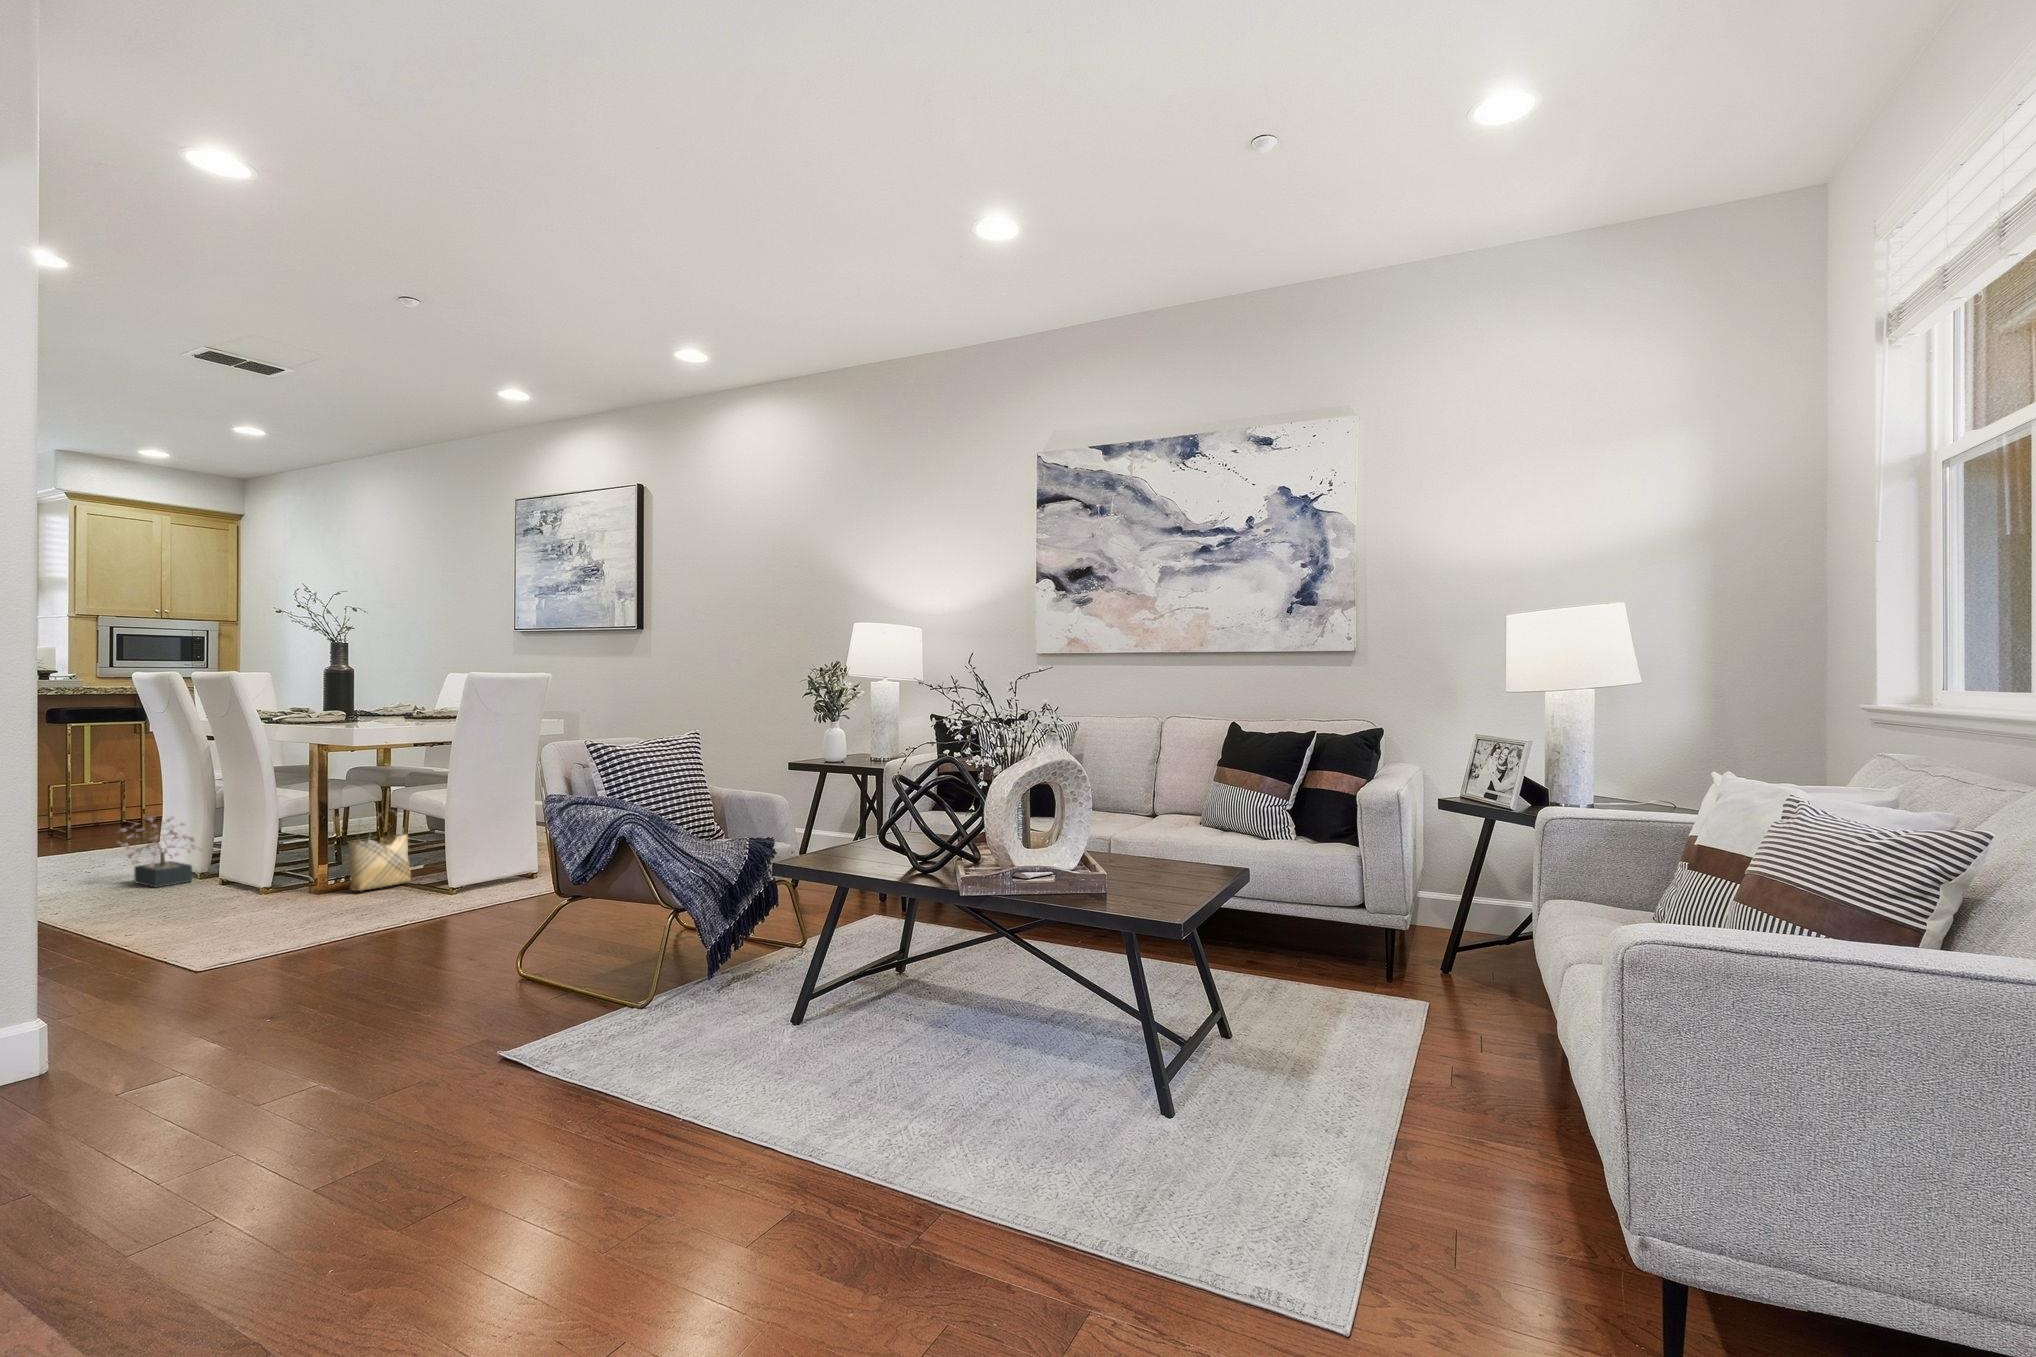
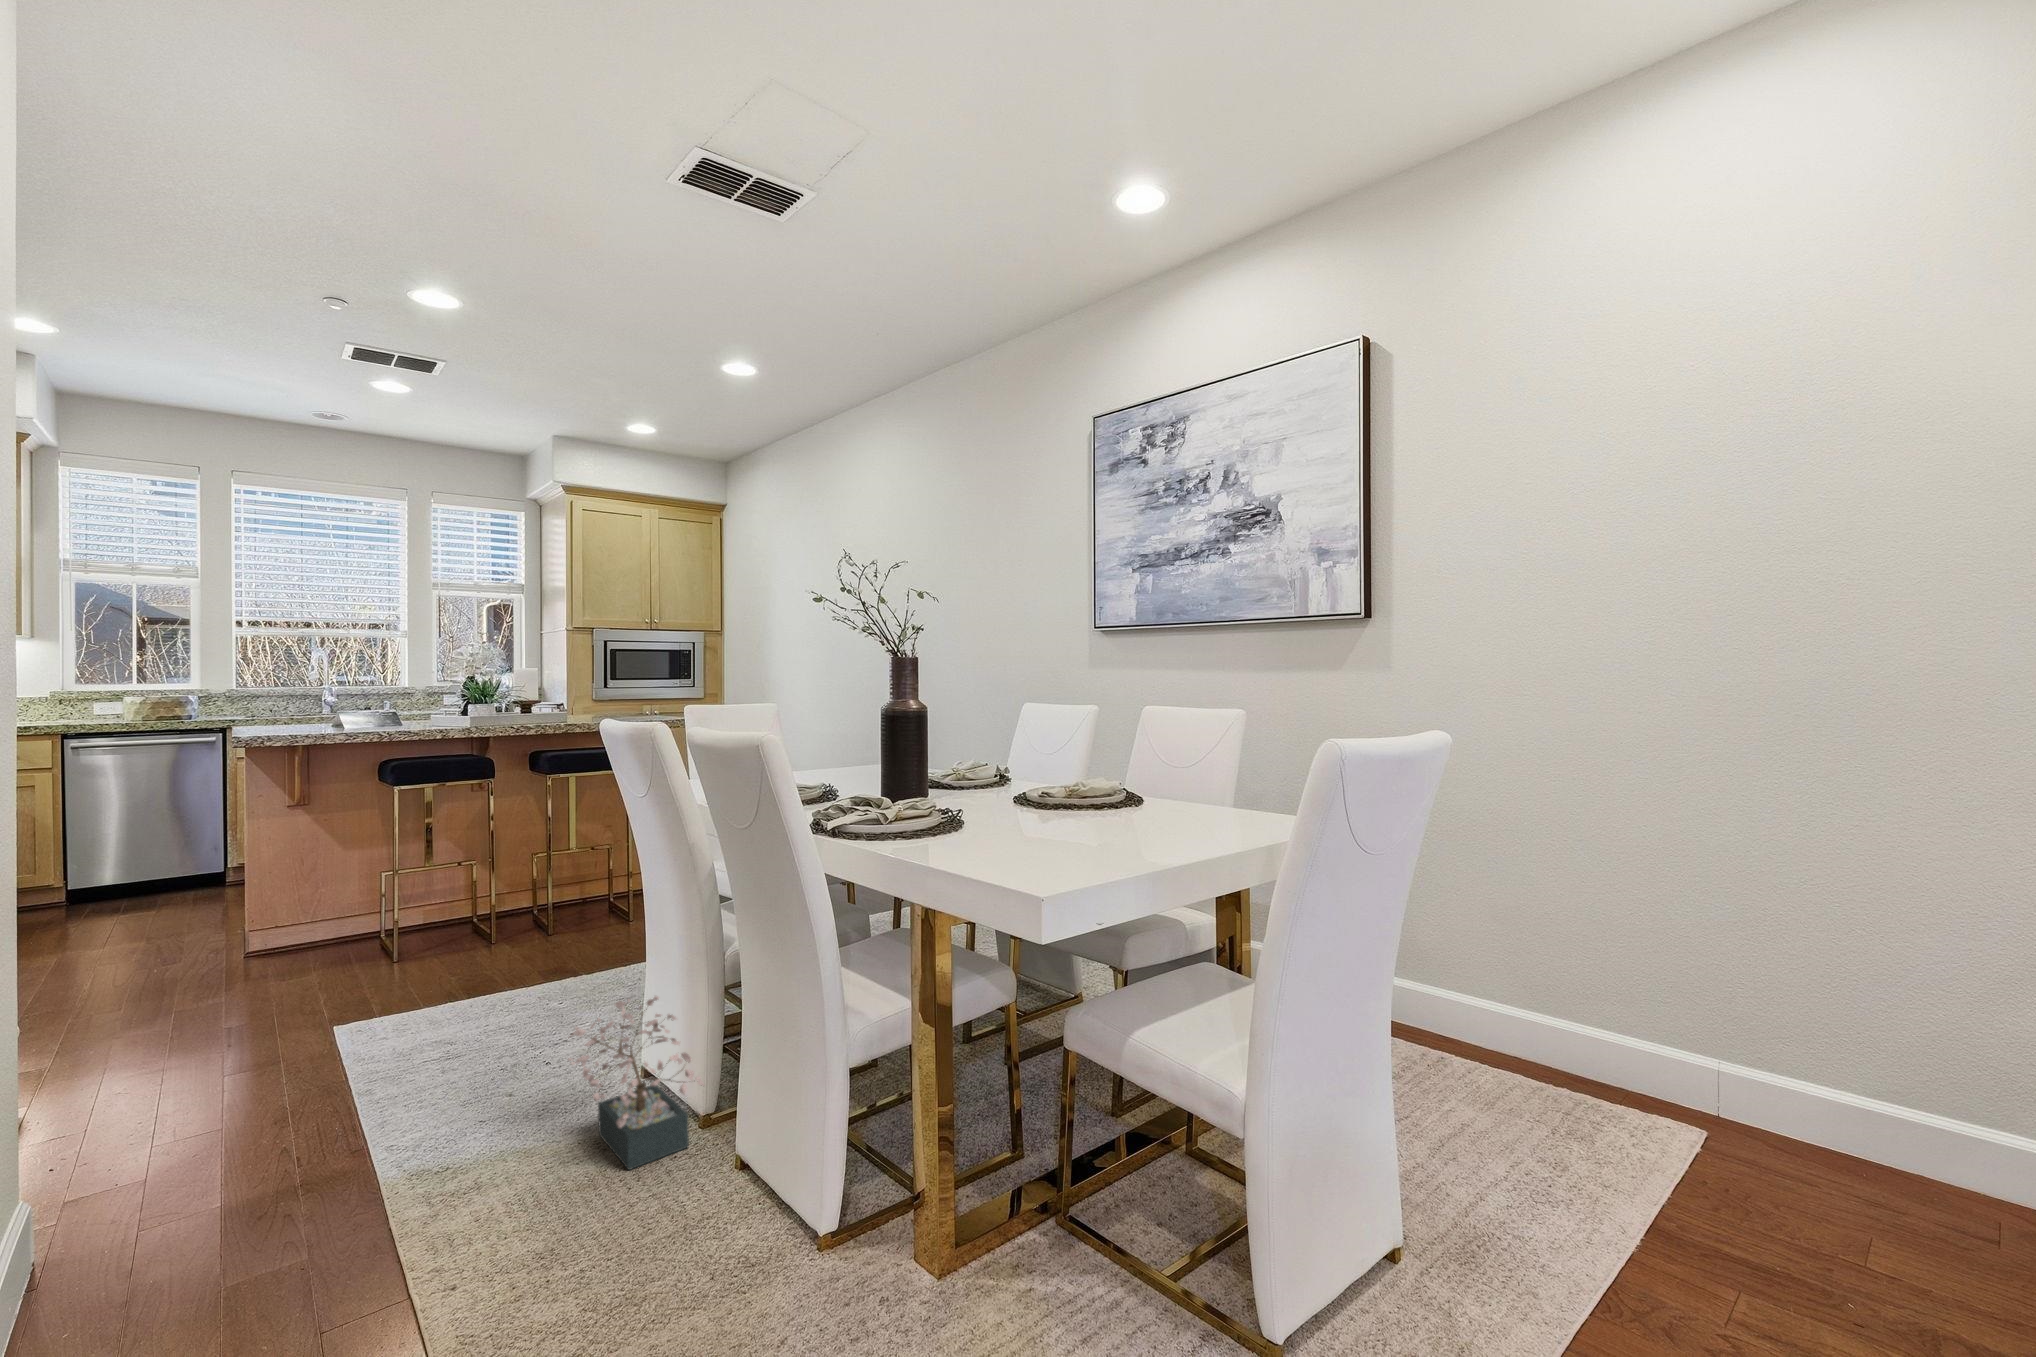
woven basket: present [348,811,411,891] -> none [1004,1062,1121,1299]

